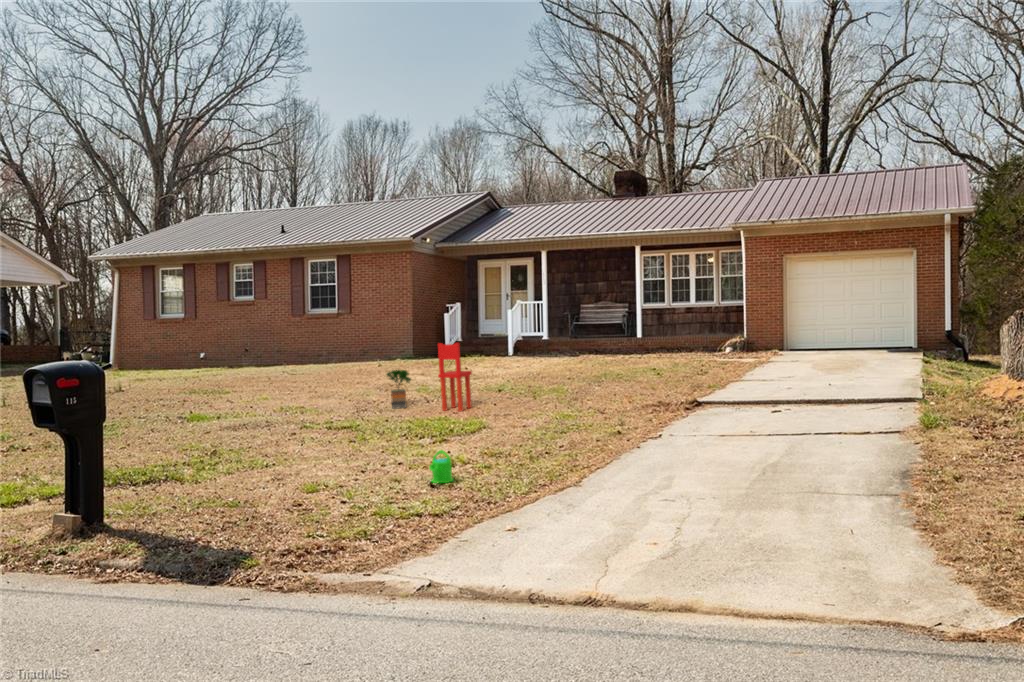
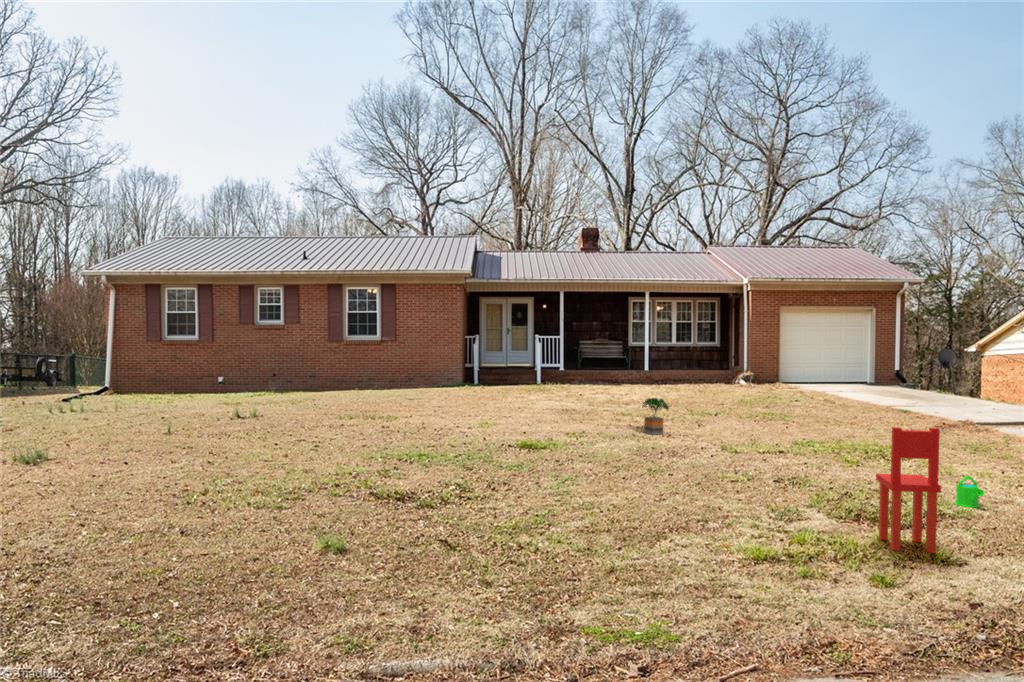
chair: present [438,343,472,411] -> present [876,427,941,553]

